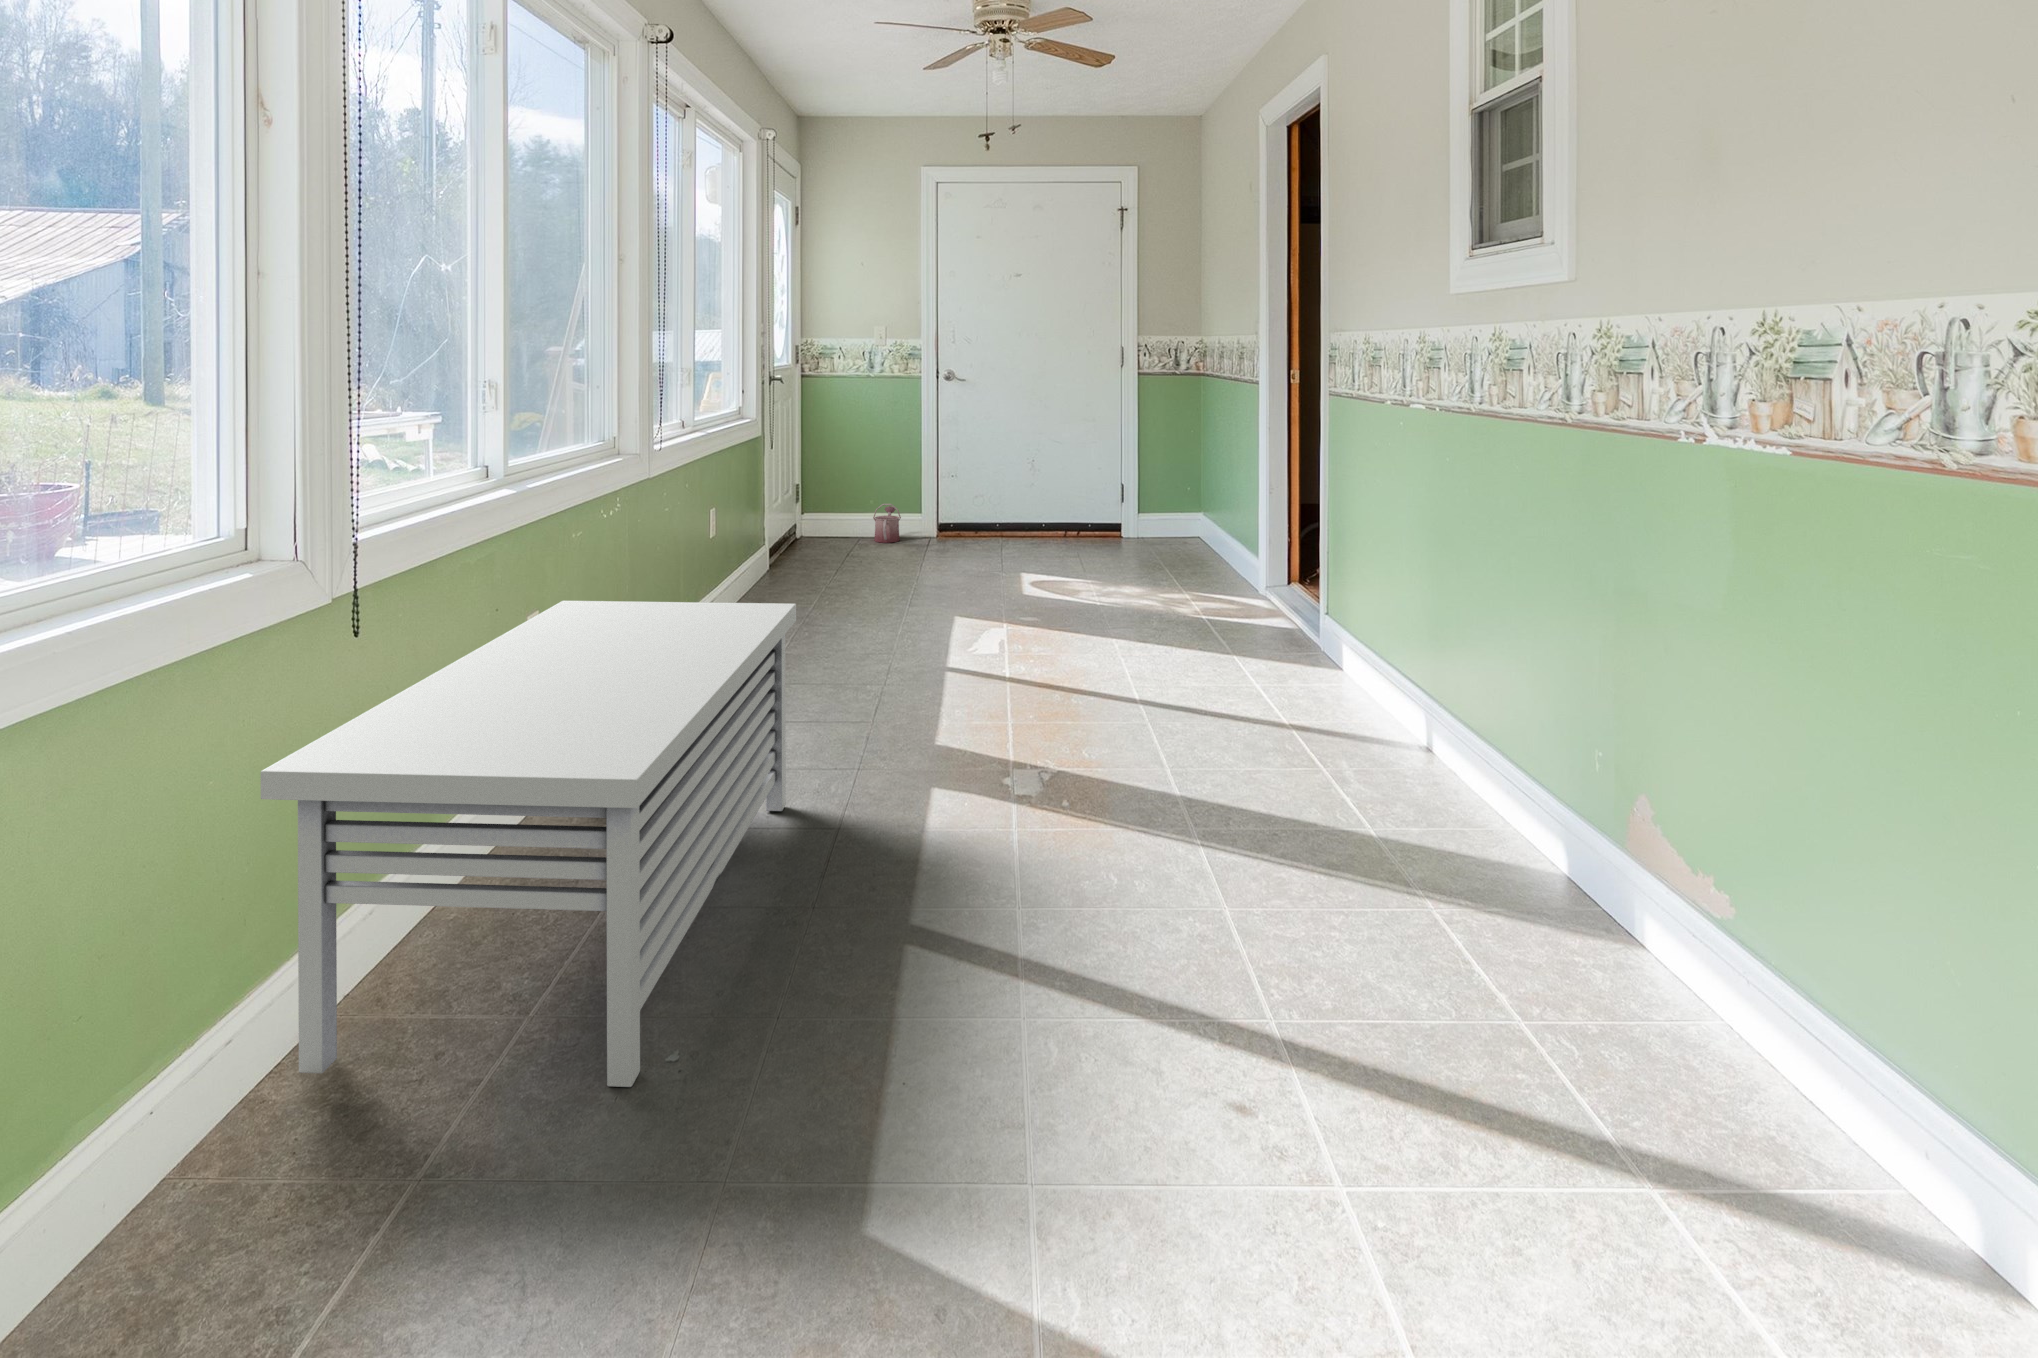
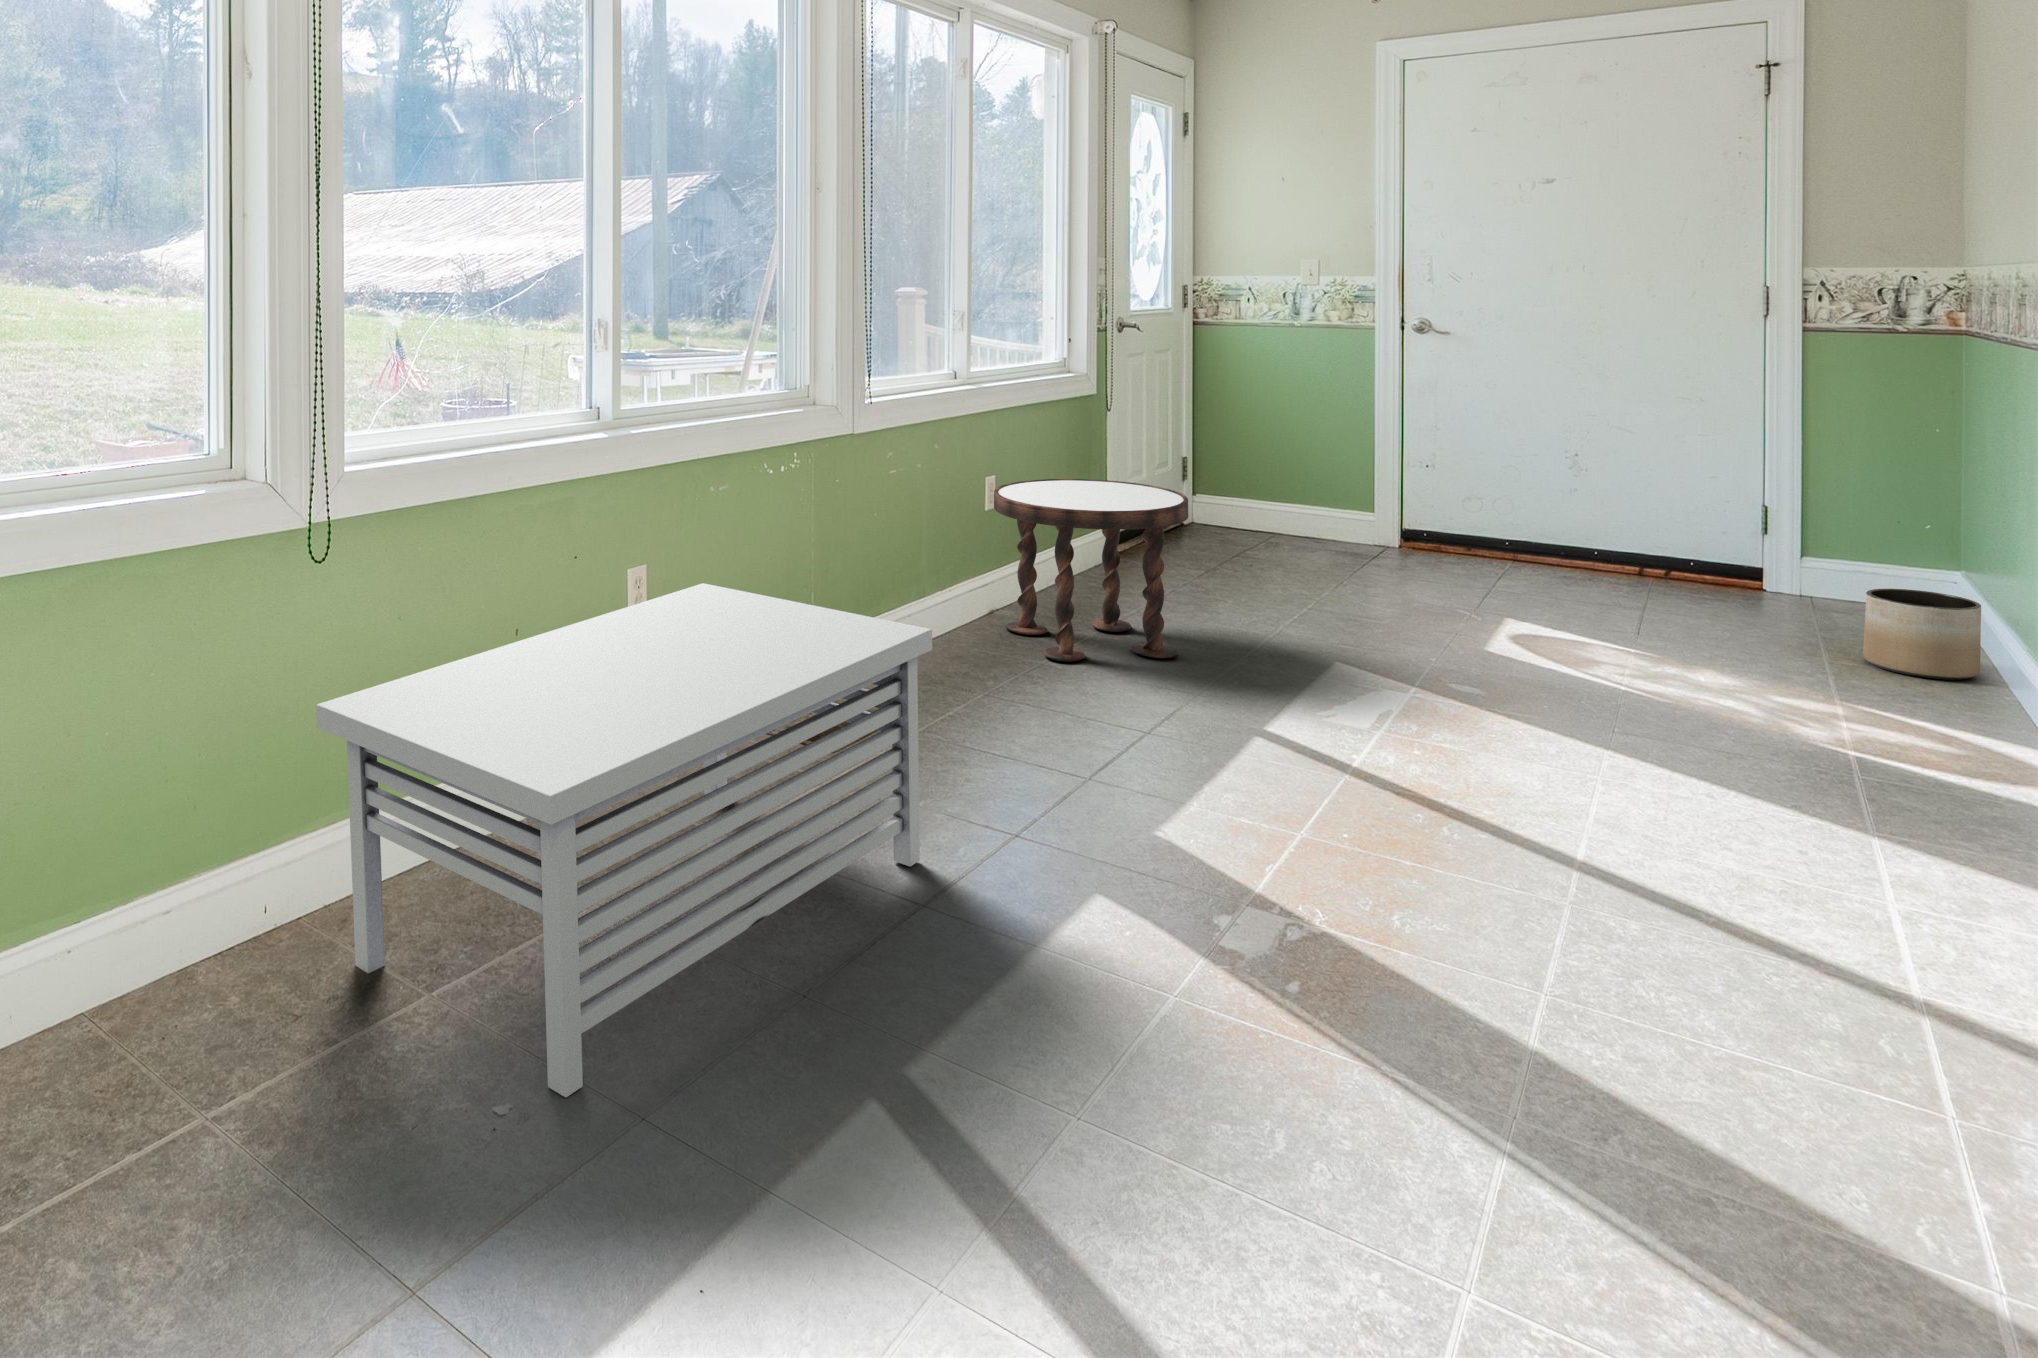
side table: none [719,495,863,642] -> present [994,479,1188,662]
watering can: present [873,504,901,543] -> none [1289,496,1333,550]
planter: none [1186,523,1232,571] -> present [1863,589,1981,679]

